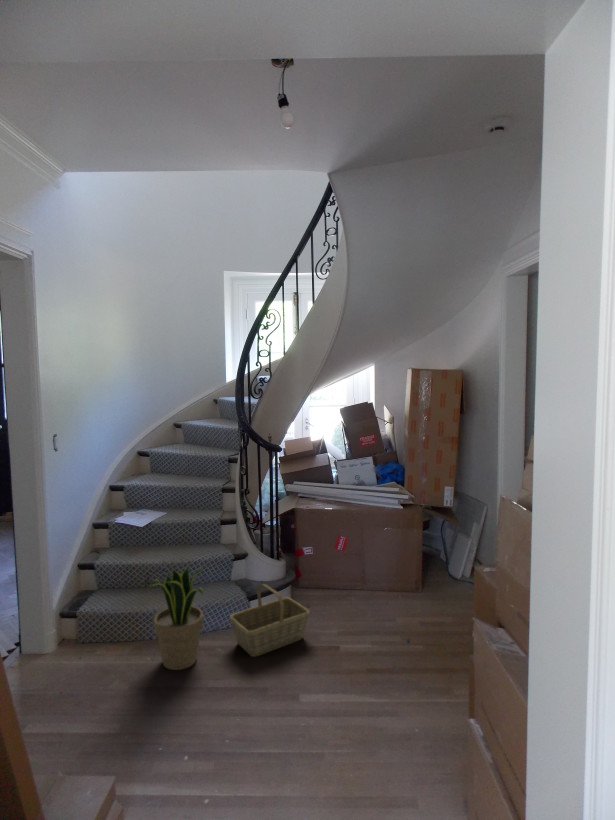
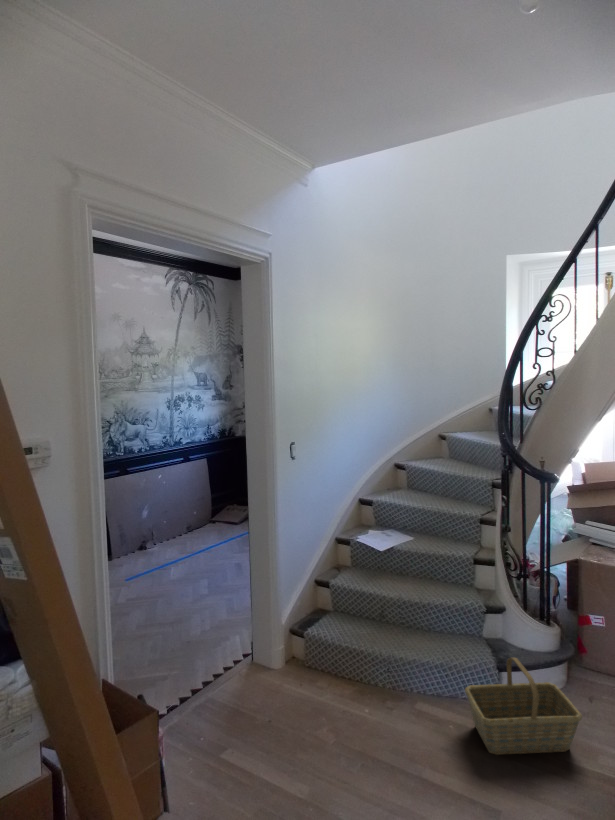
potted plant: present [149,567,203,670] -> none [362,613,434,738]

